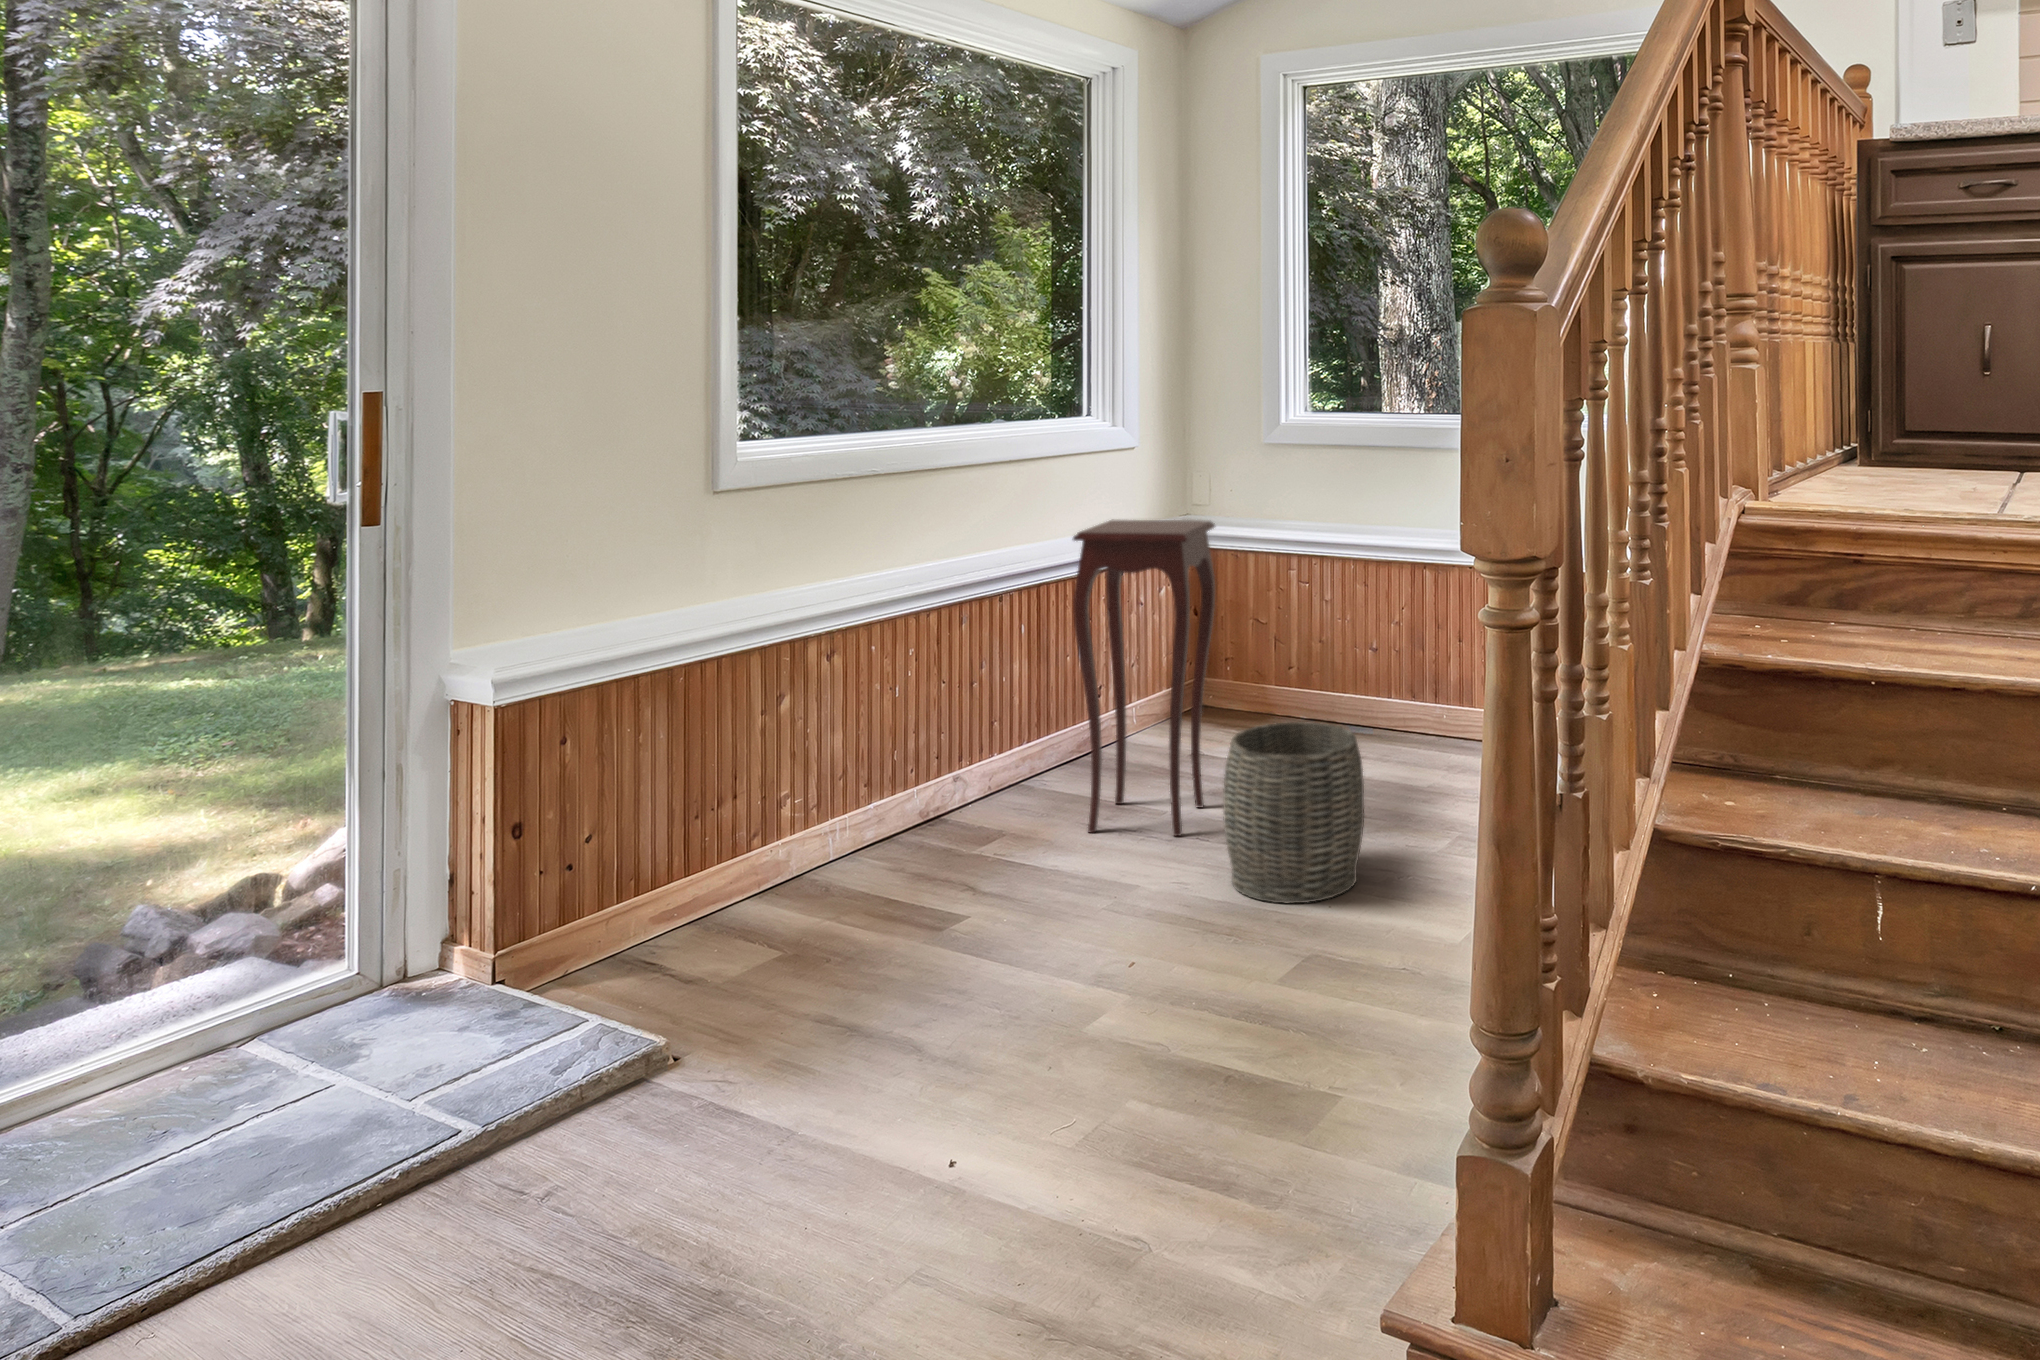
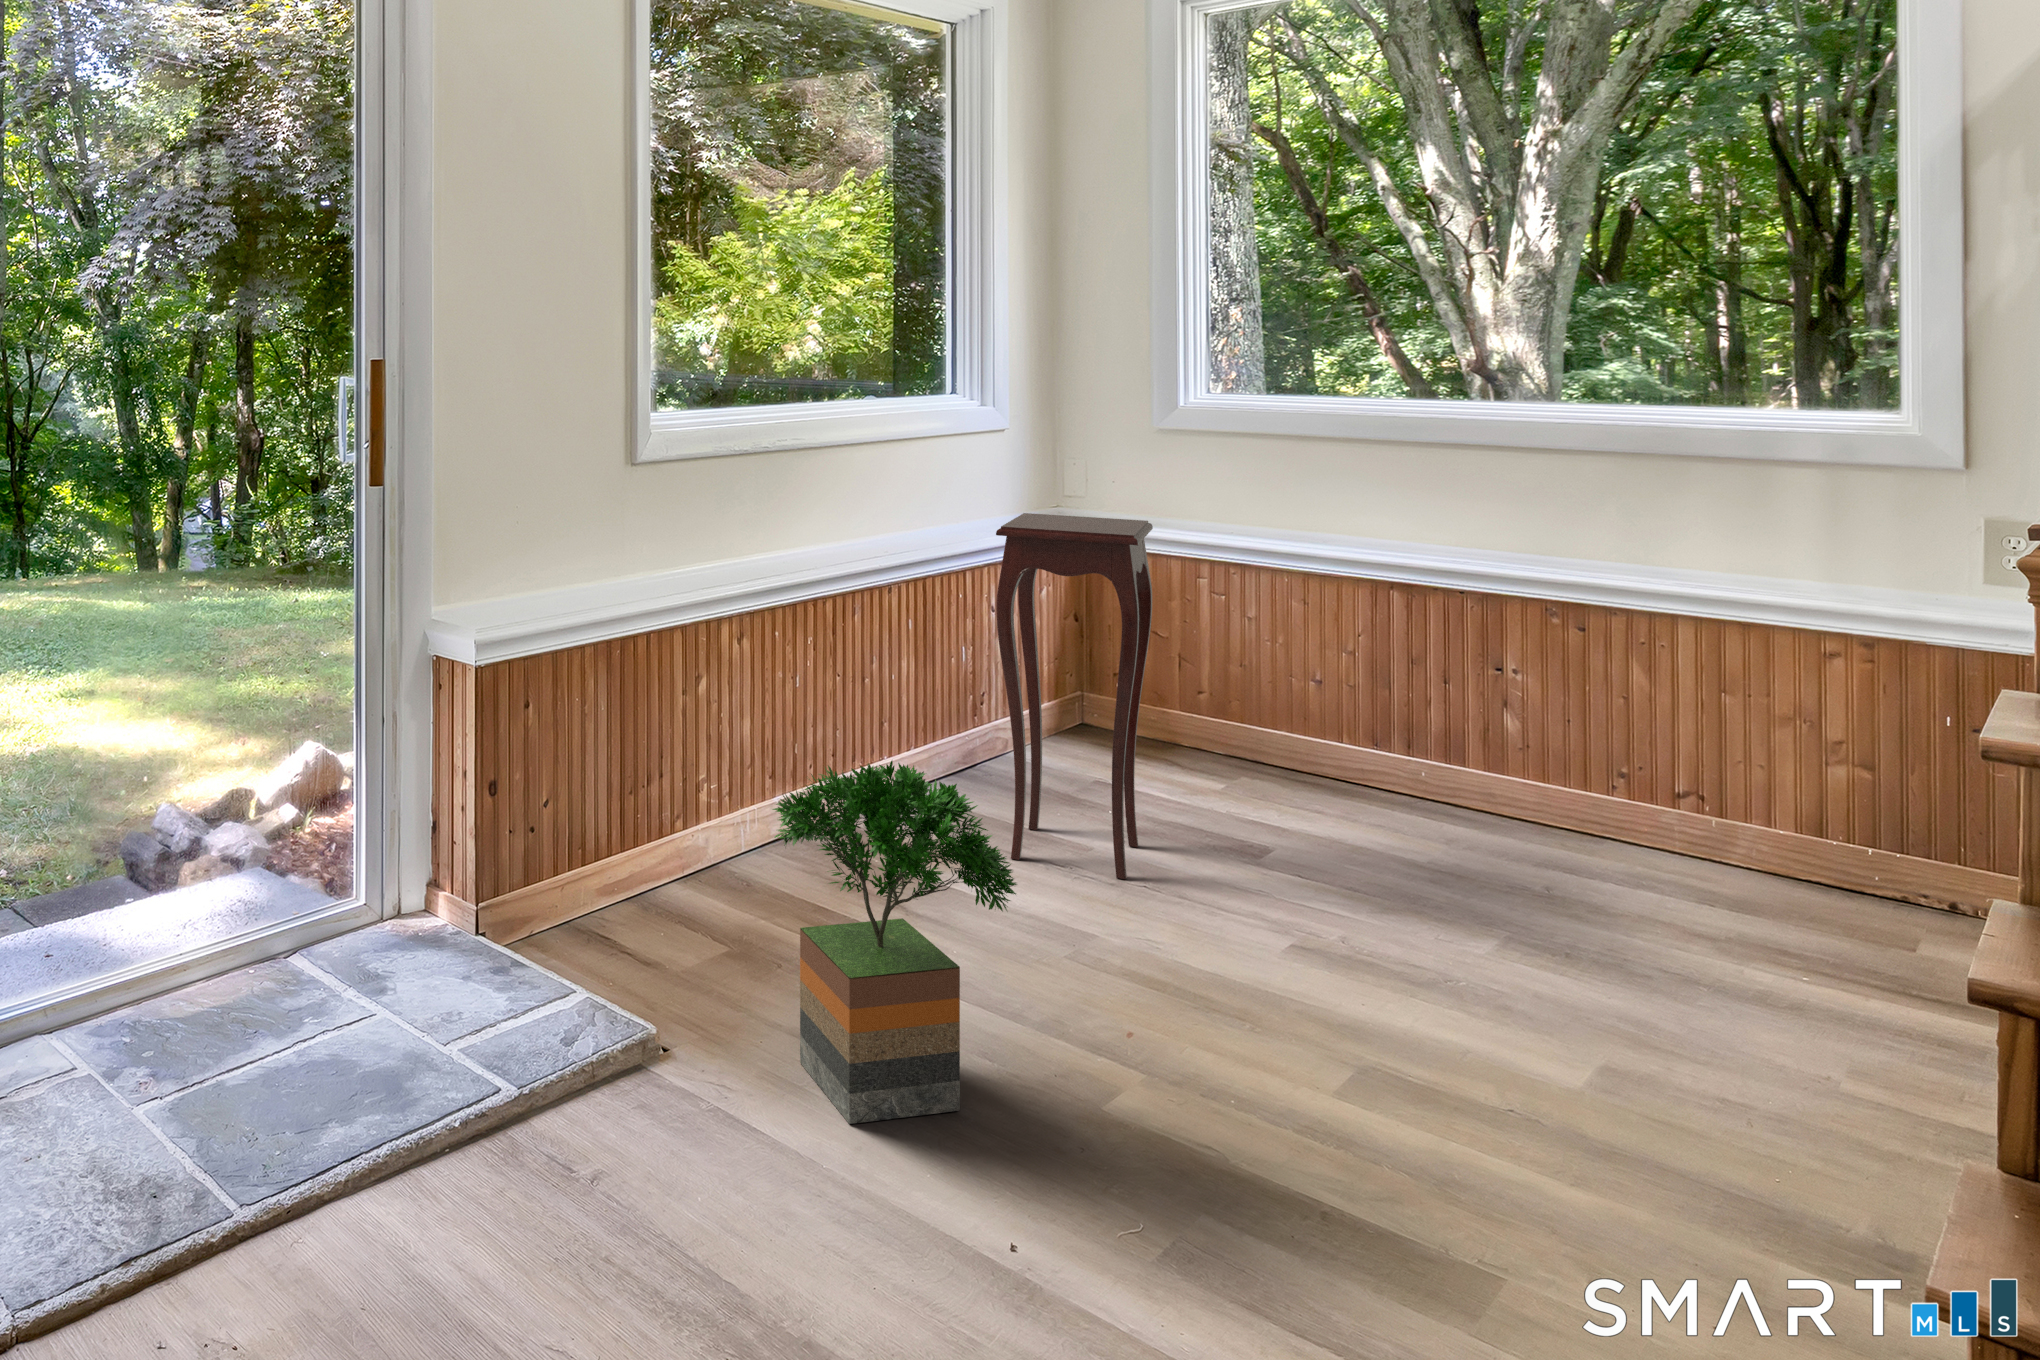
woven basket: present [1223,722,1364,903] -> none [1205,767,1399,991]
potted tree: none [771,750,995,1092] -> present [773,761,1017,1124]

